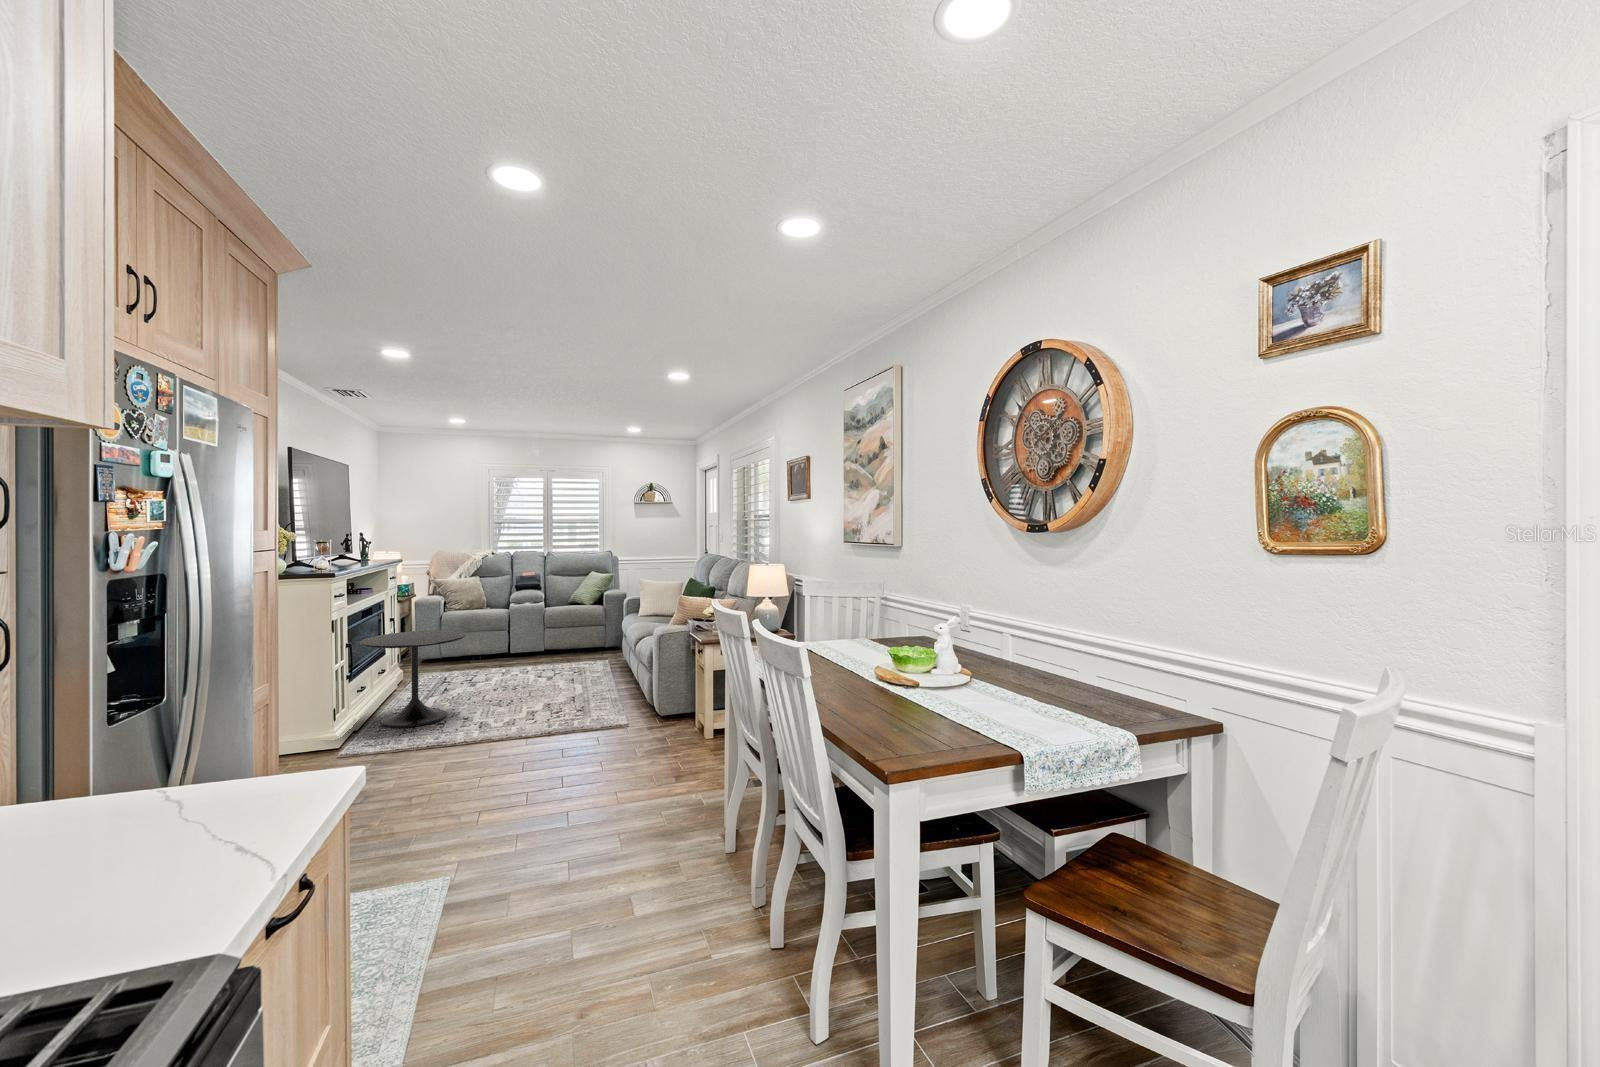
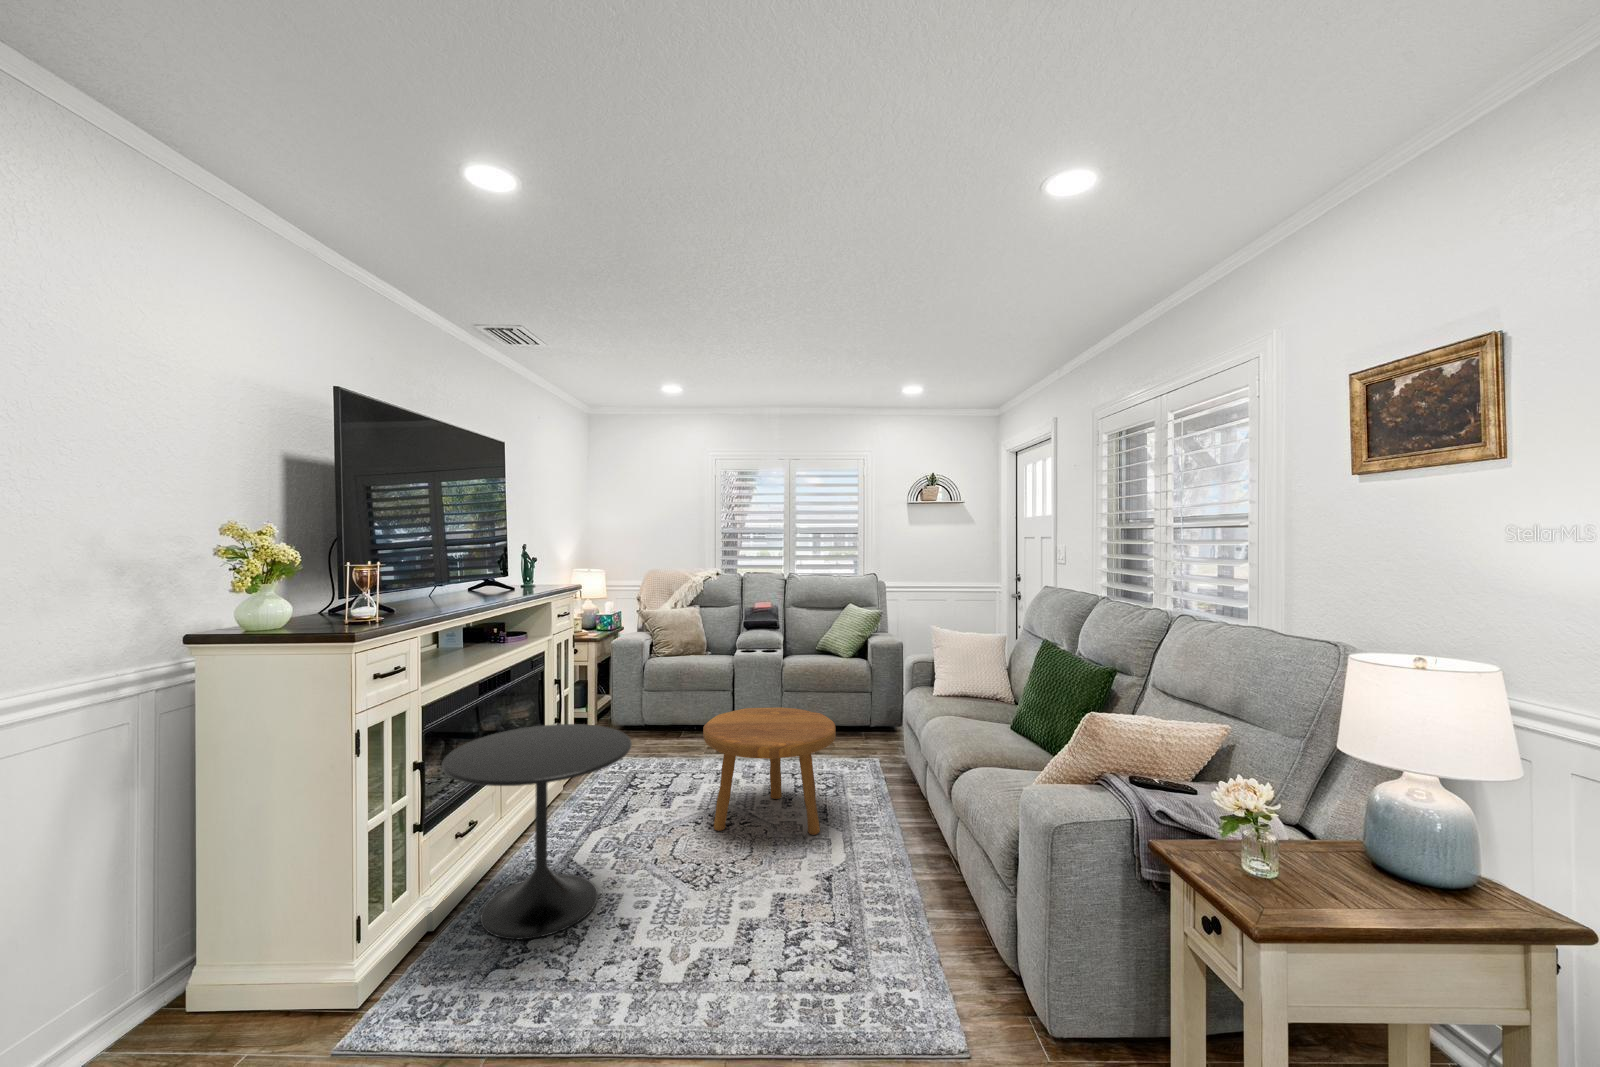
footstool: none [499,627,579,691] -> present [703,707,836,835]

